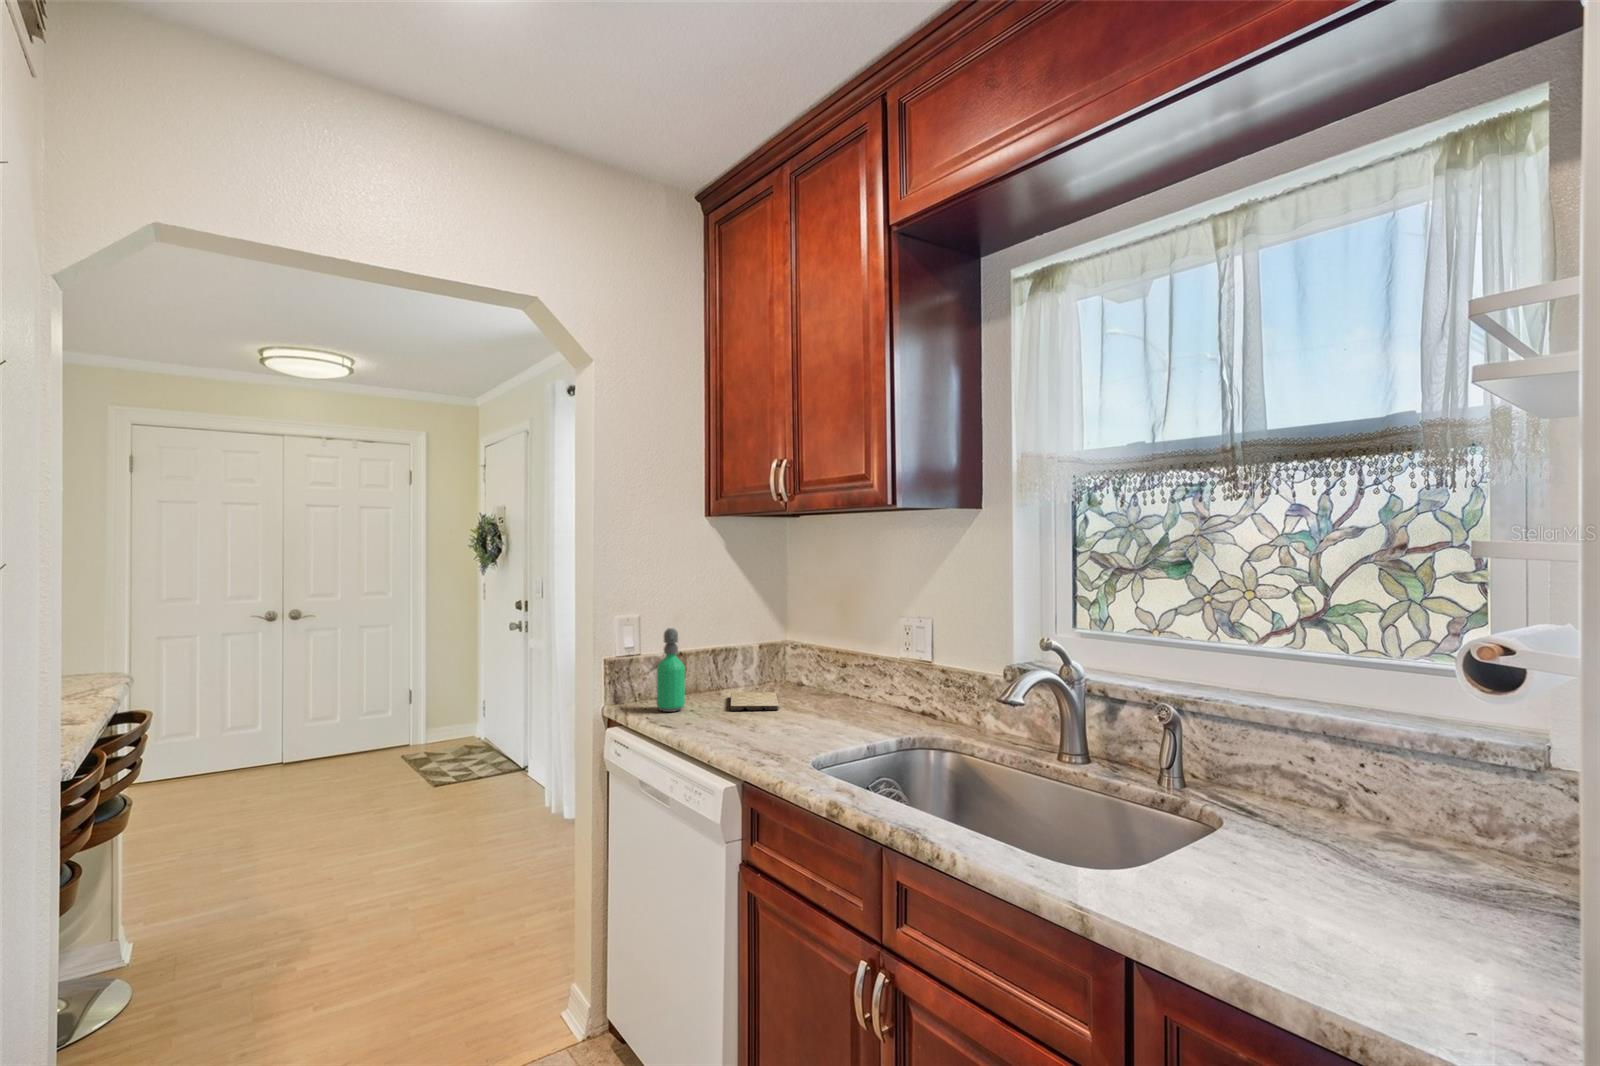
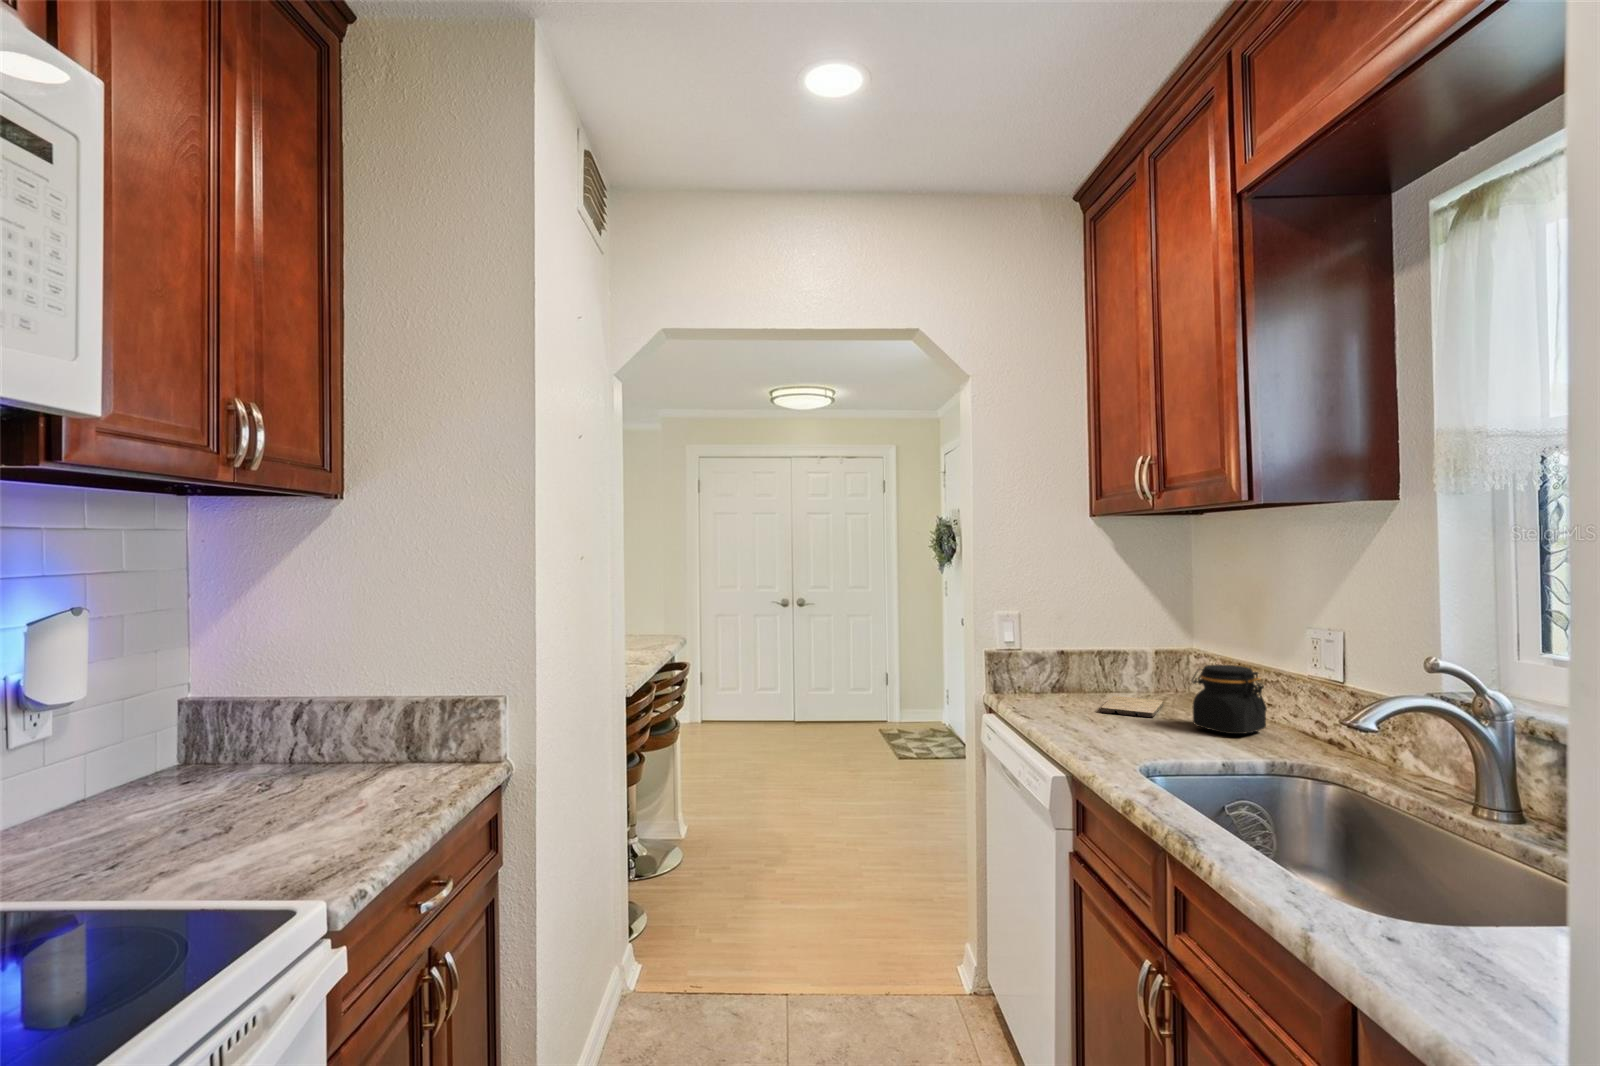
soap dispenser: present [657,628,685,712] -> none [1028,626,1056,707]
jar: none [815,654,878,717] -> present [1192,665,1267,734]

